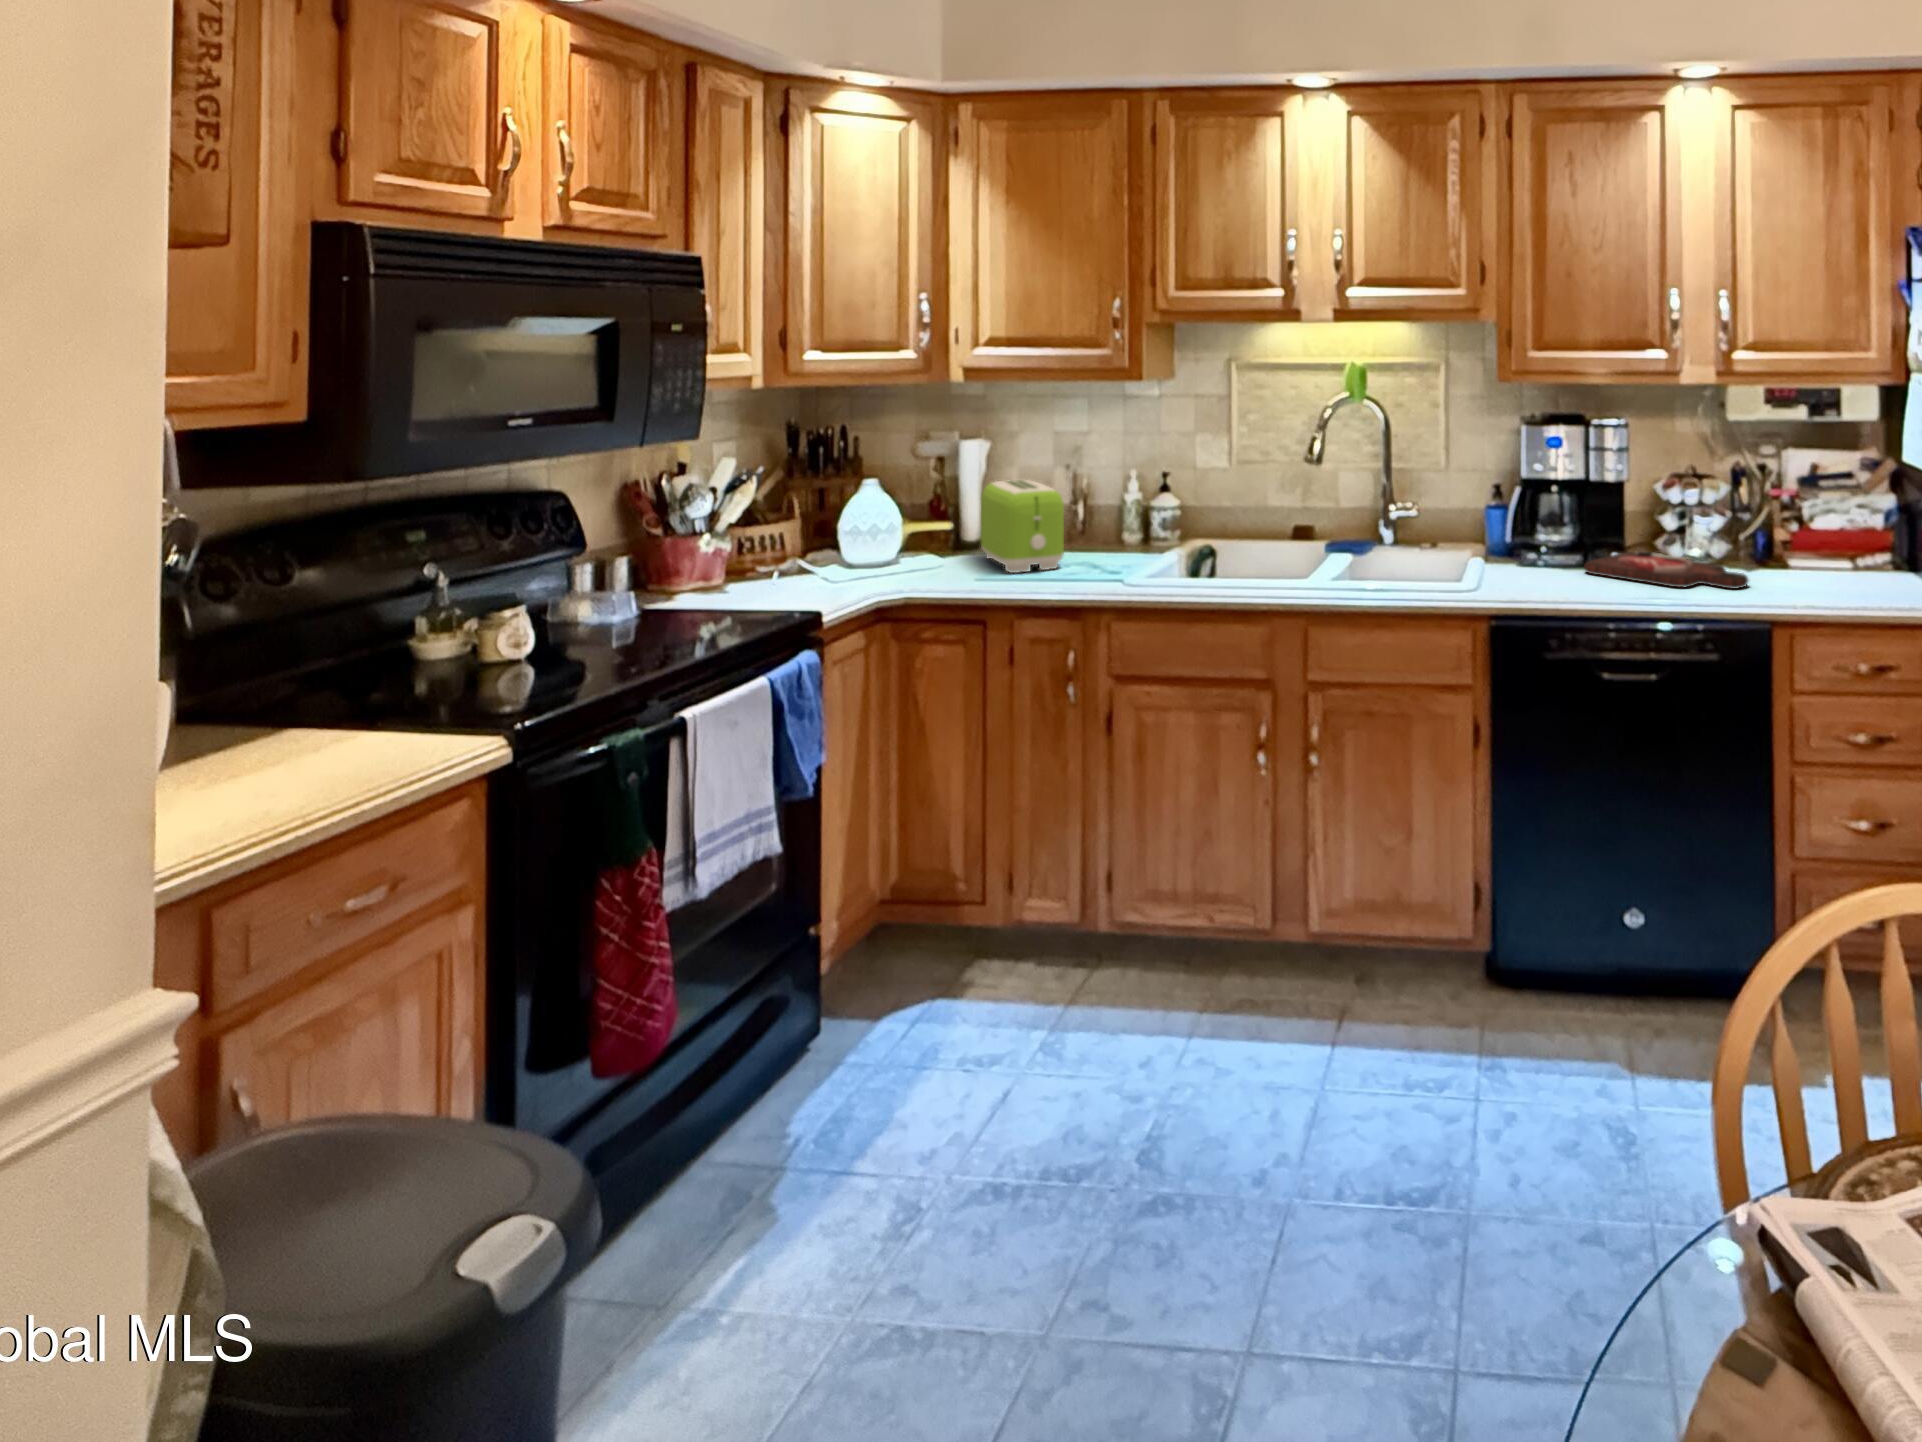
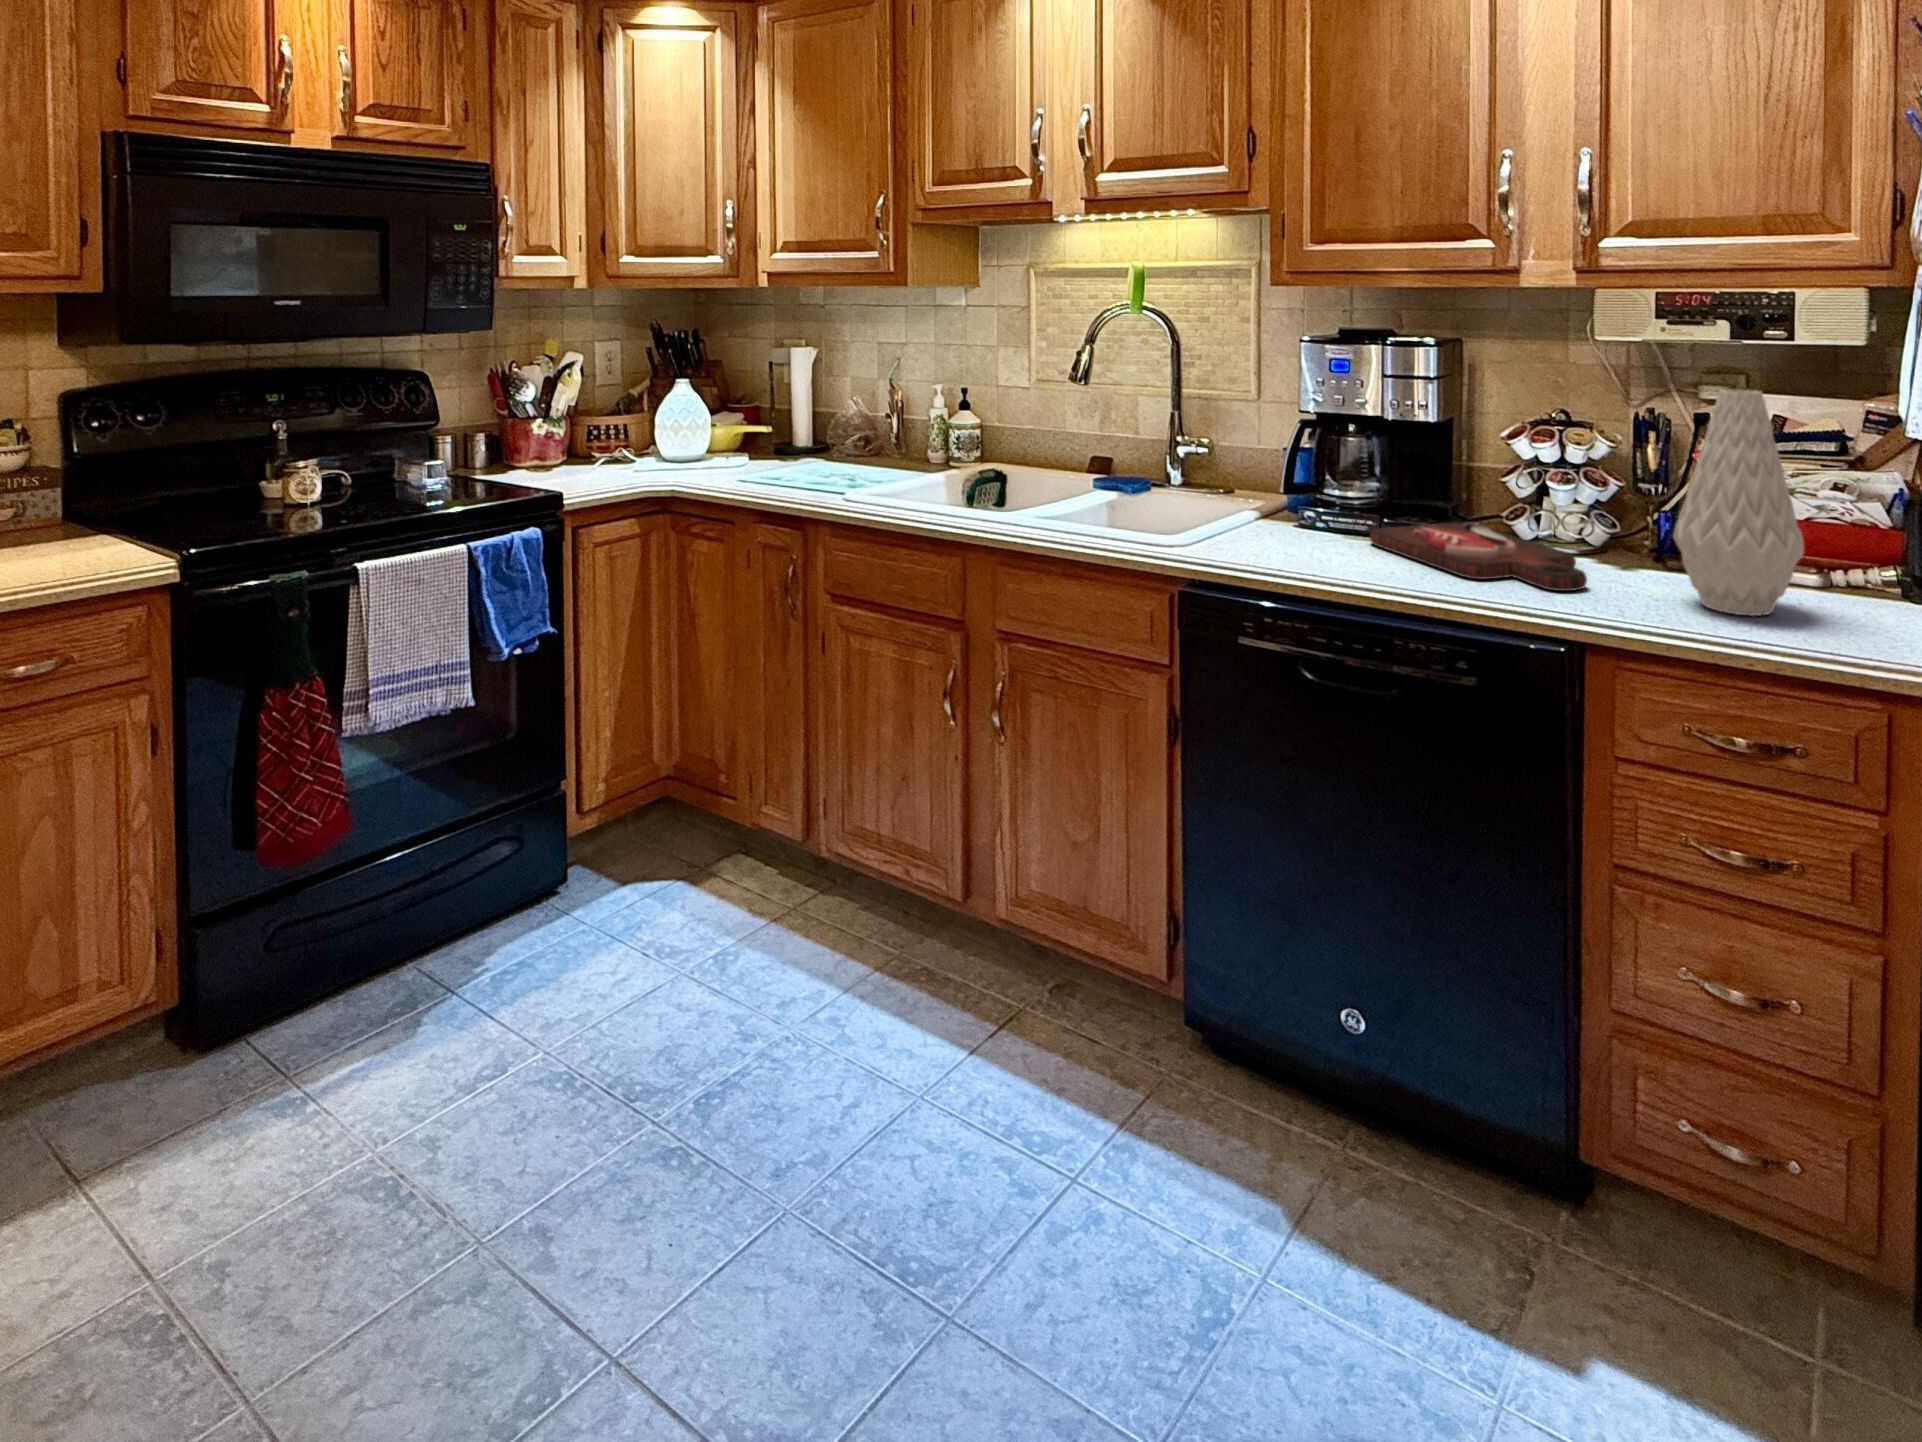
vase: none [1797,448,1870,590] -> present [1673,389,1804,616]
toaster: present [981,480,1064,573] -> none [765,386,835,478]

